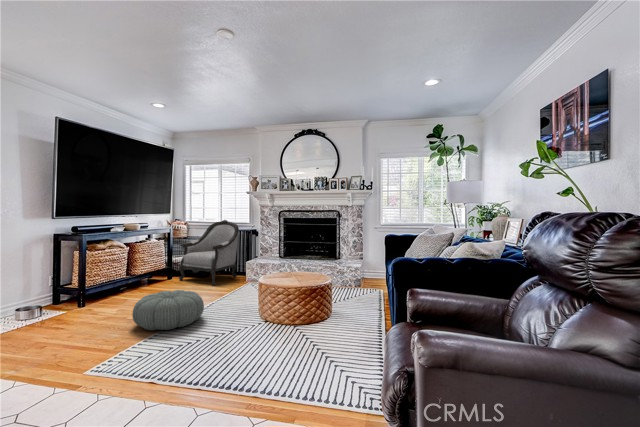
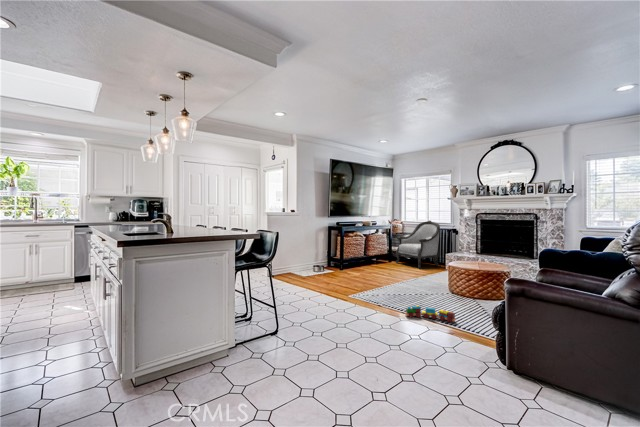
pouf: present [132,290,204,330] -> none [368,264,409,286]
toy train: none [206,366,288,397] -> present [405,305,456,322]

